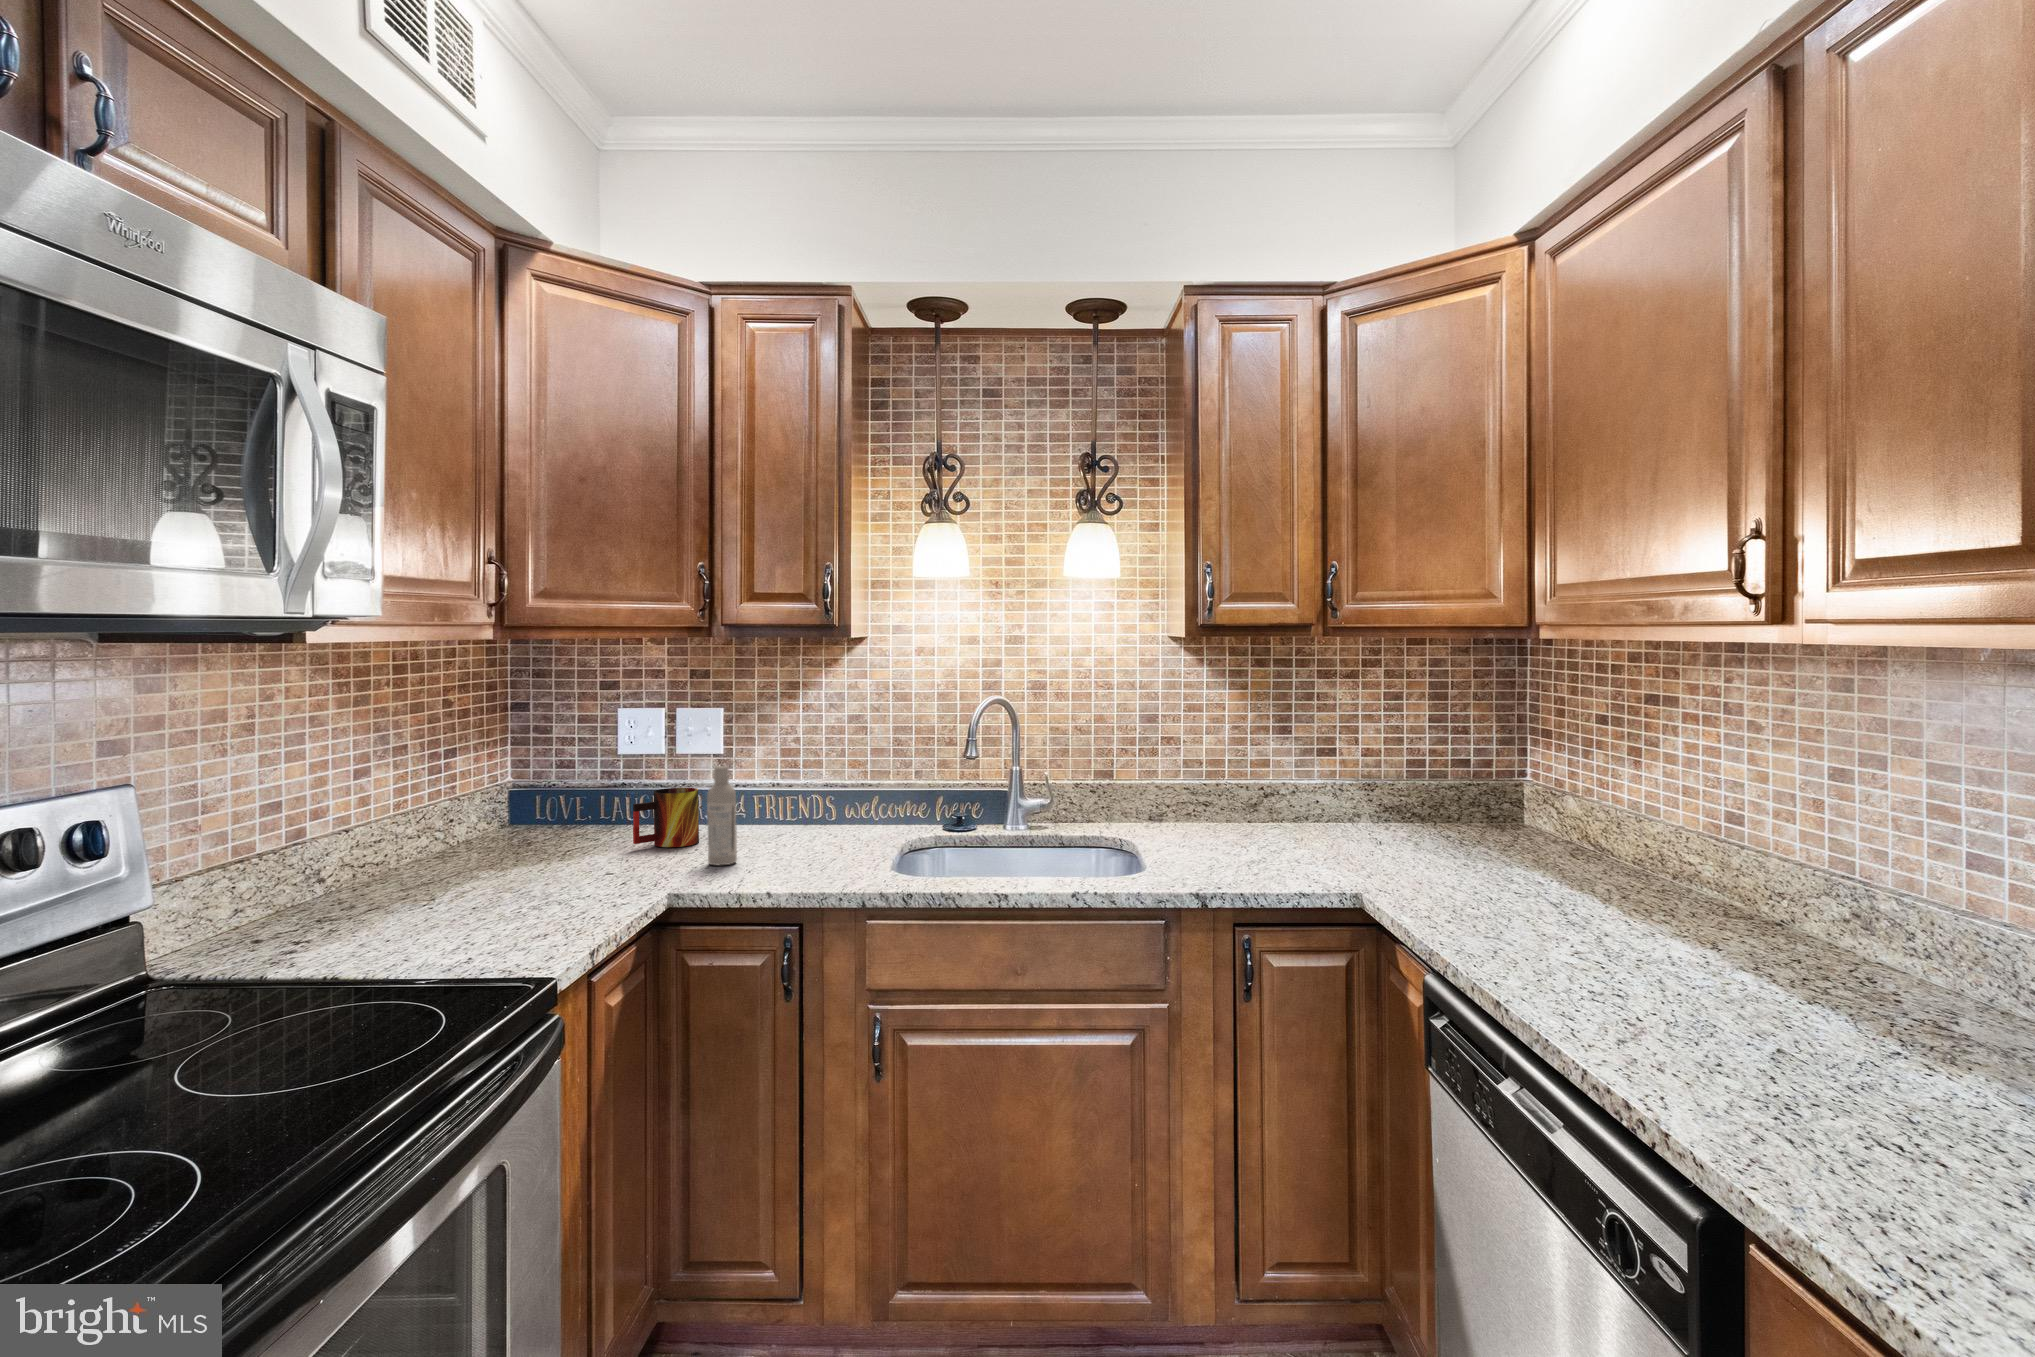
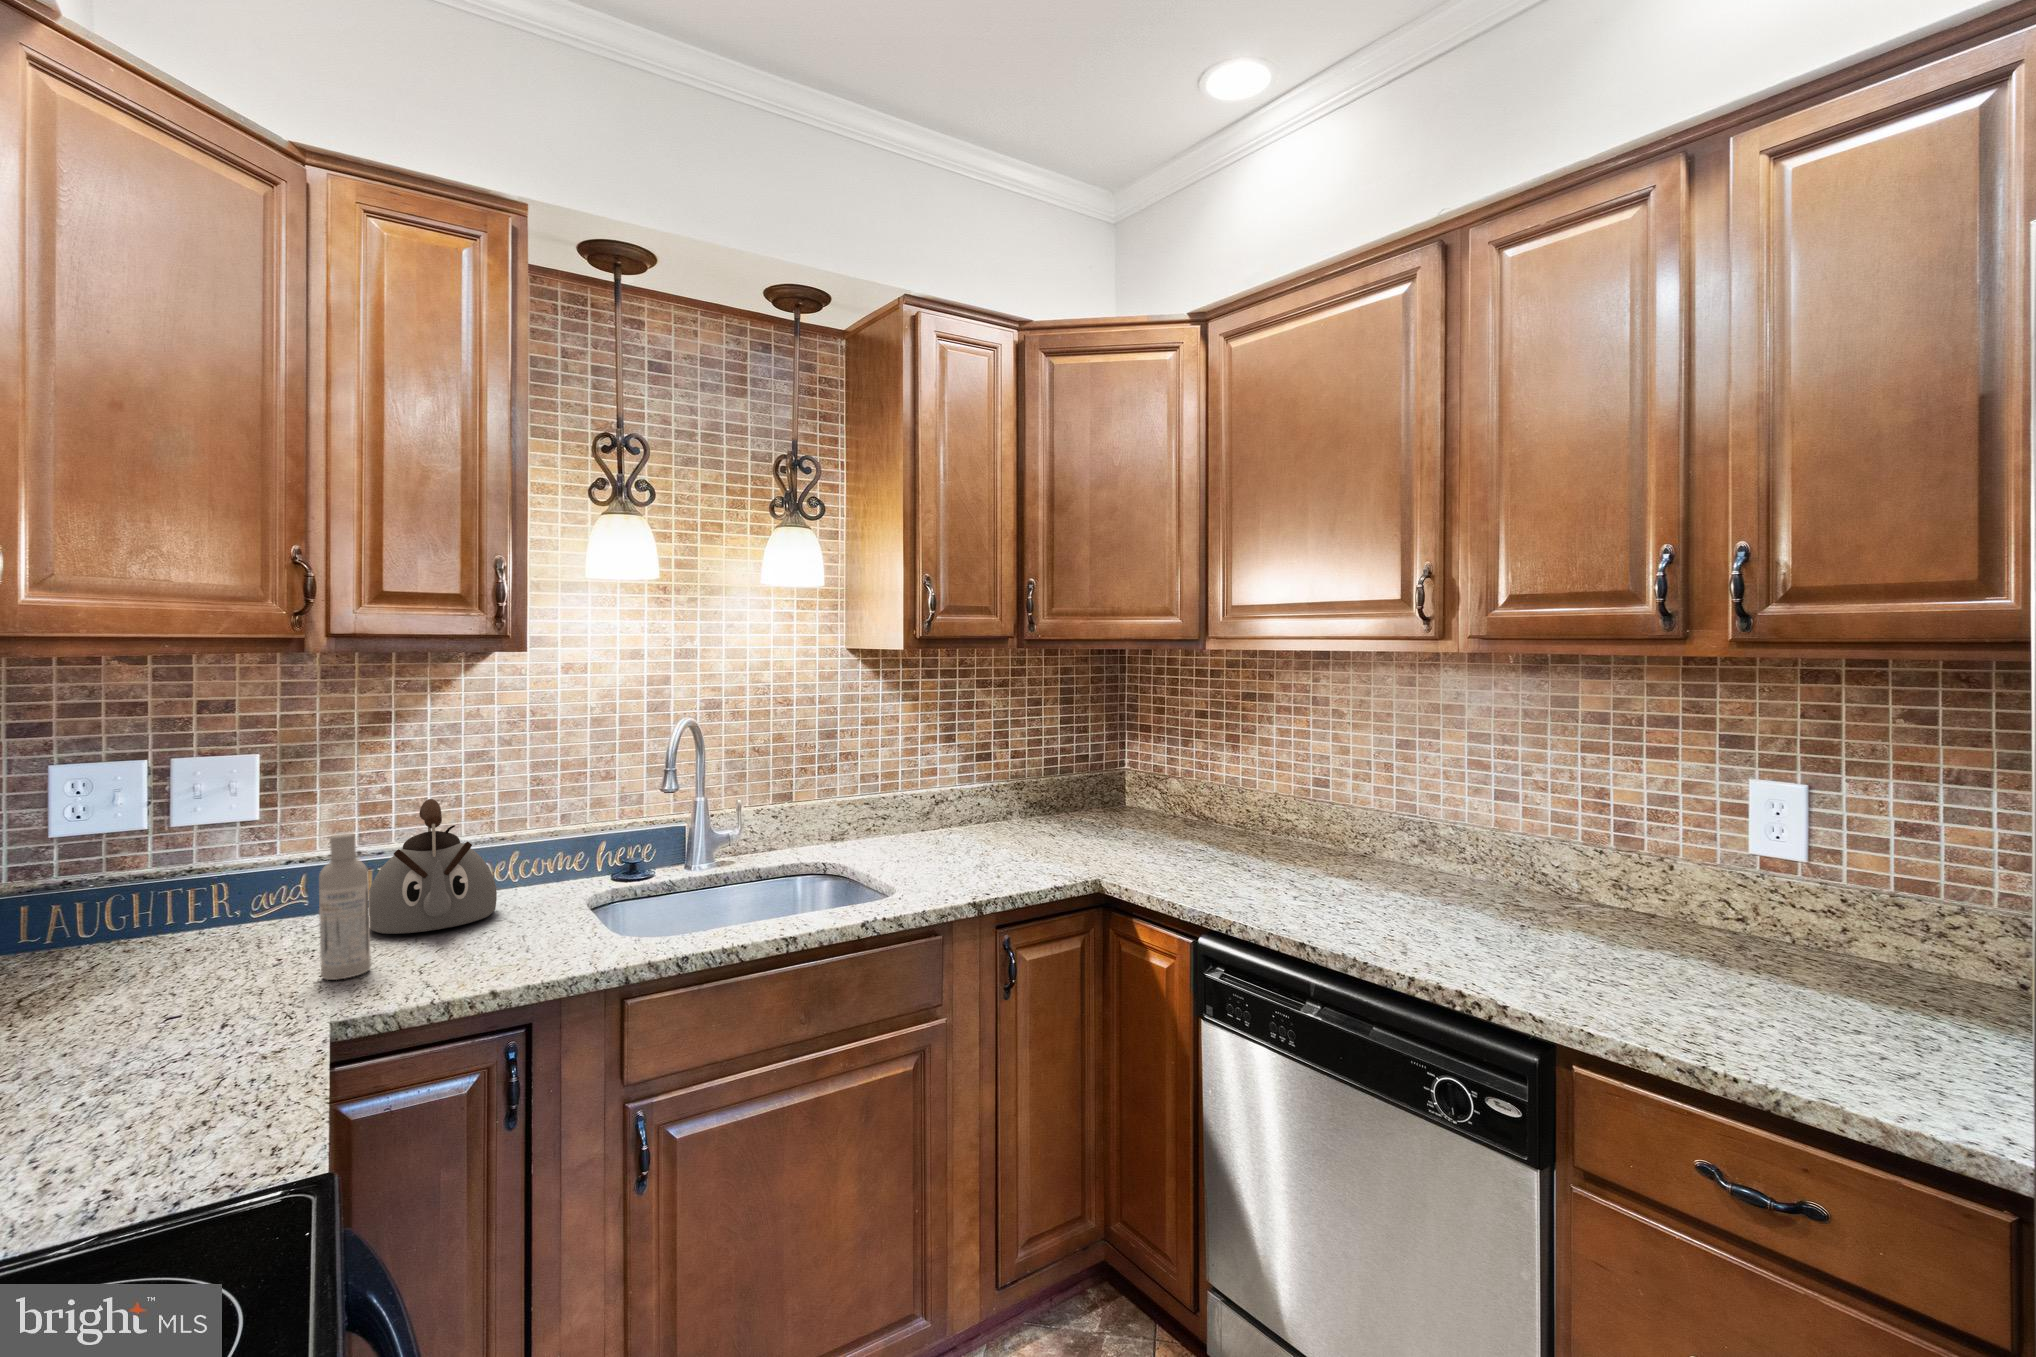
kettle: none [761,749,845,845] -> present [369,799,497,934]
mug: present [633,788,699,847] -> none [134,872,254,974]

